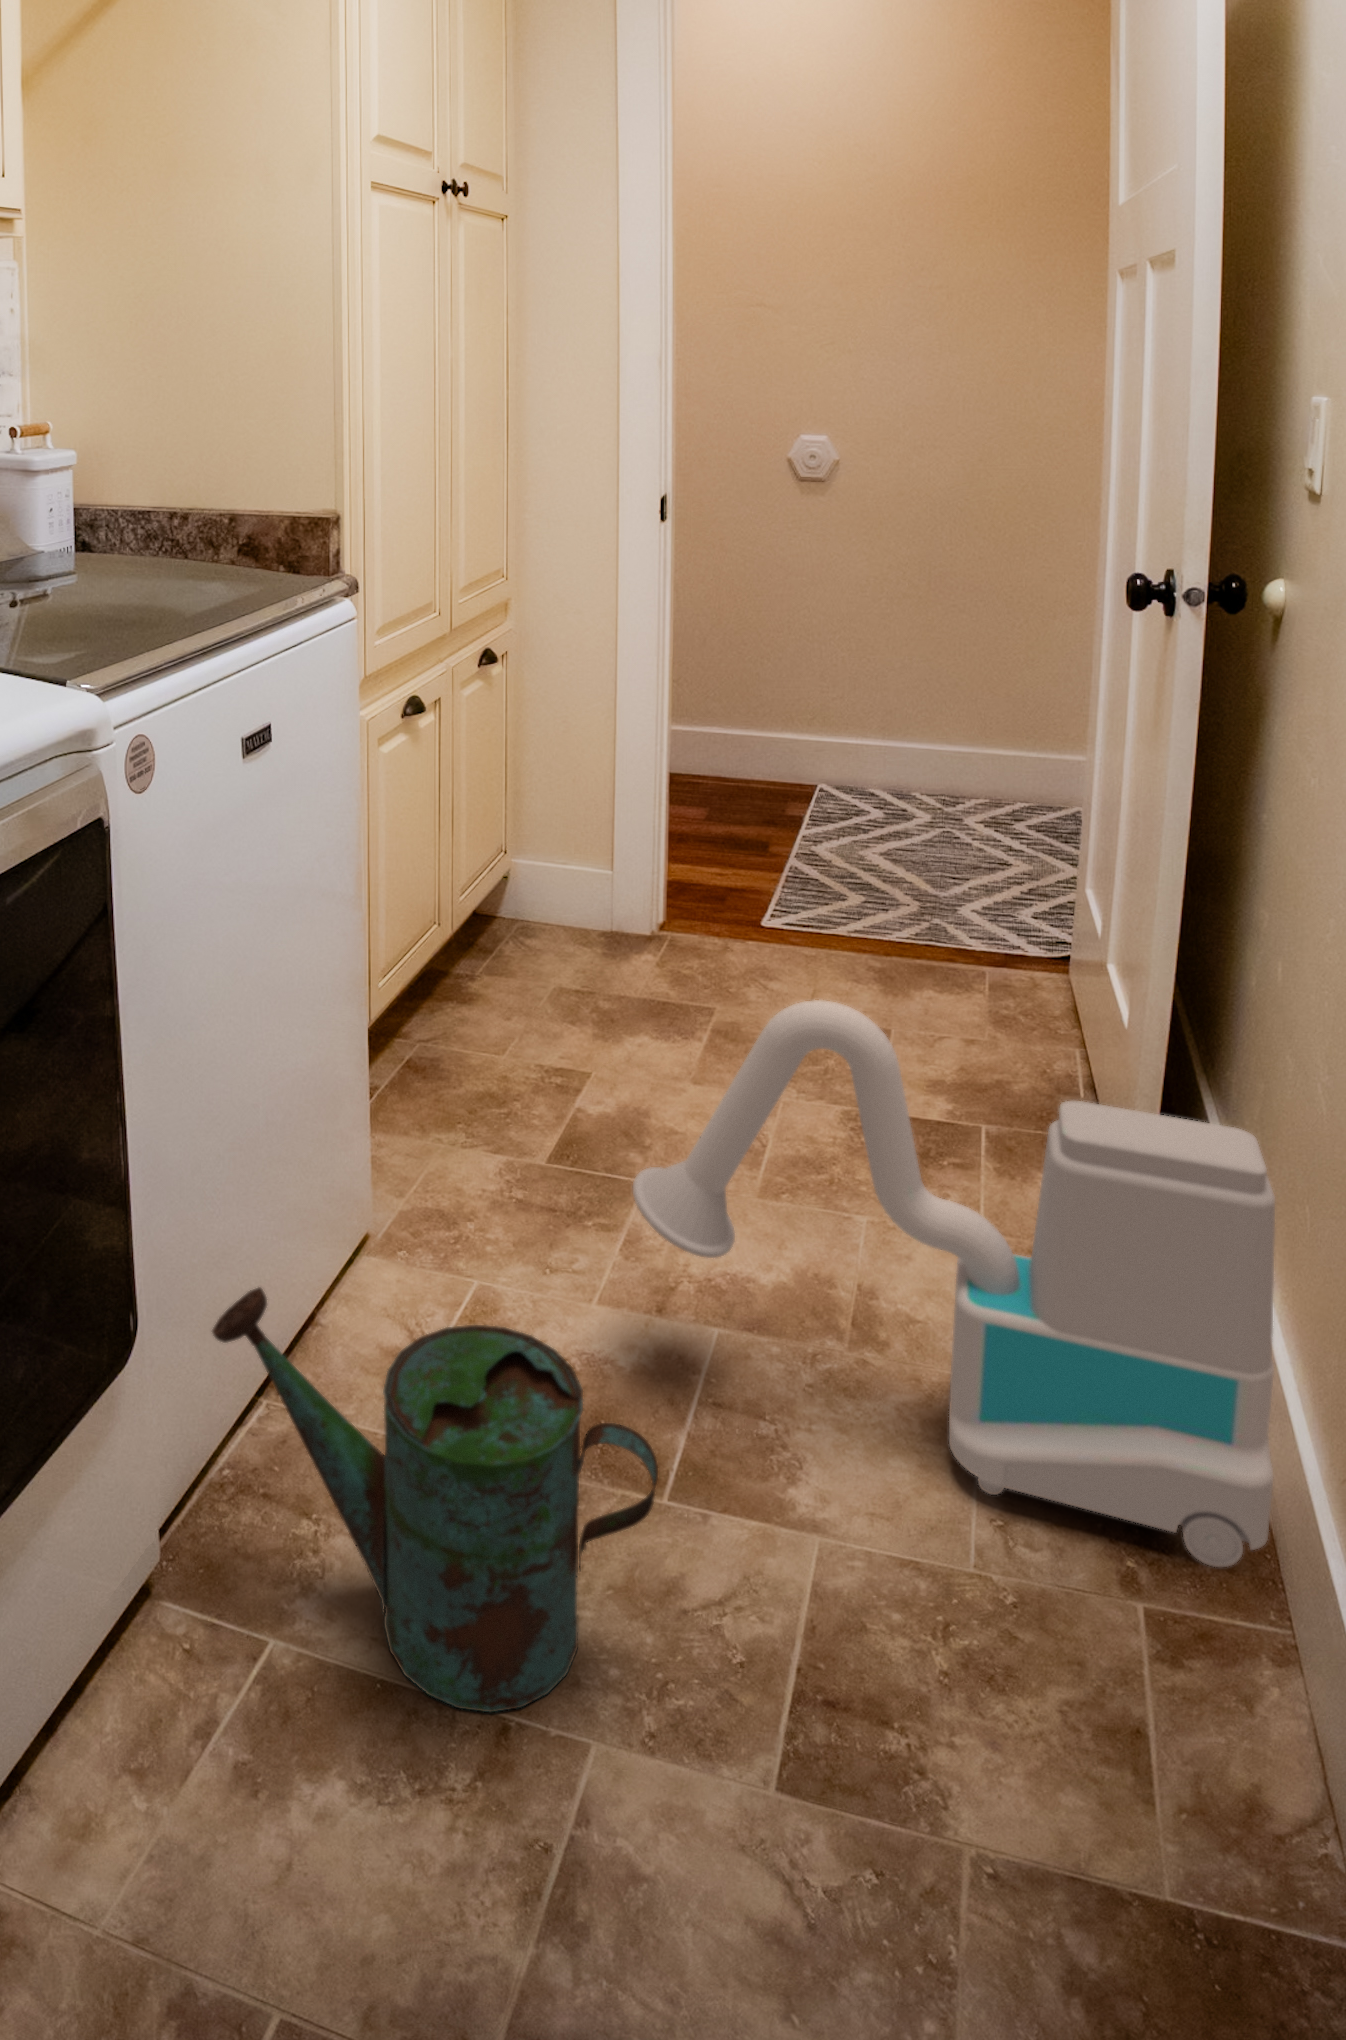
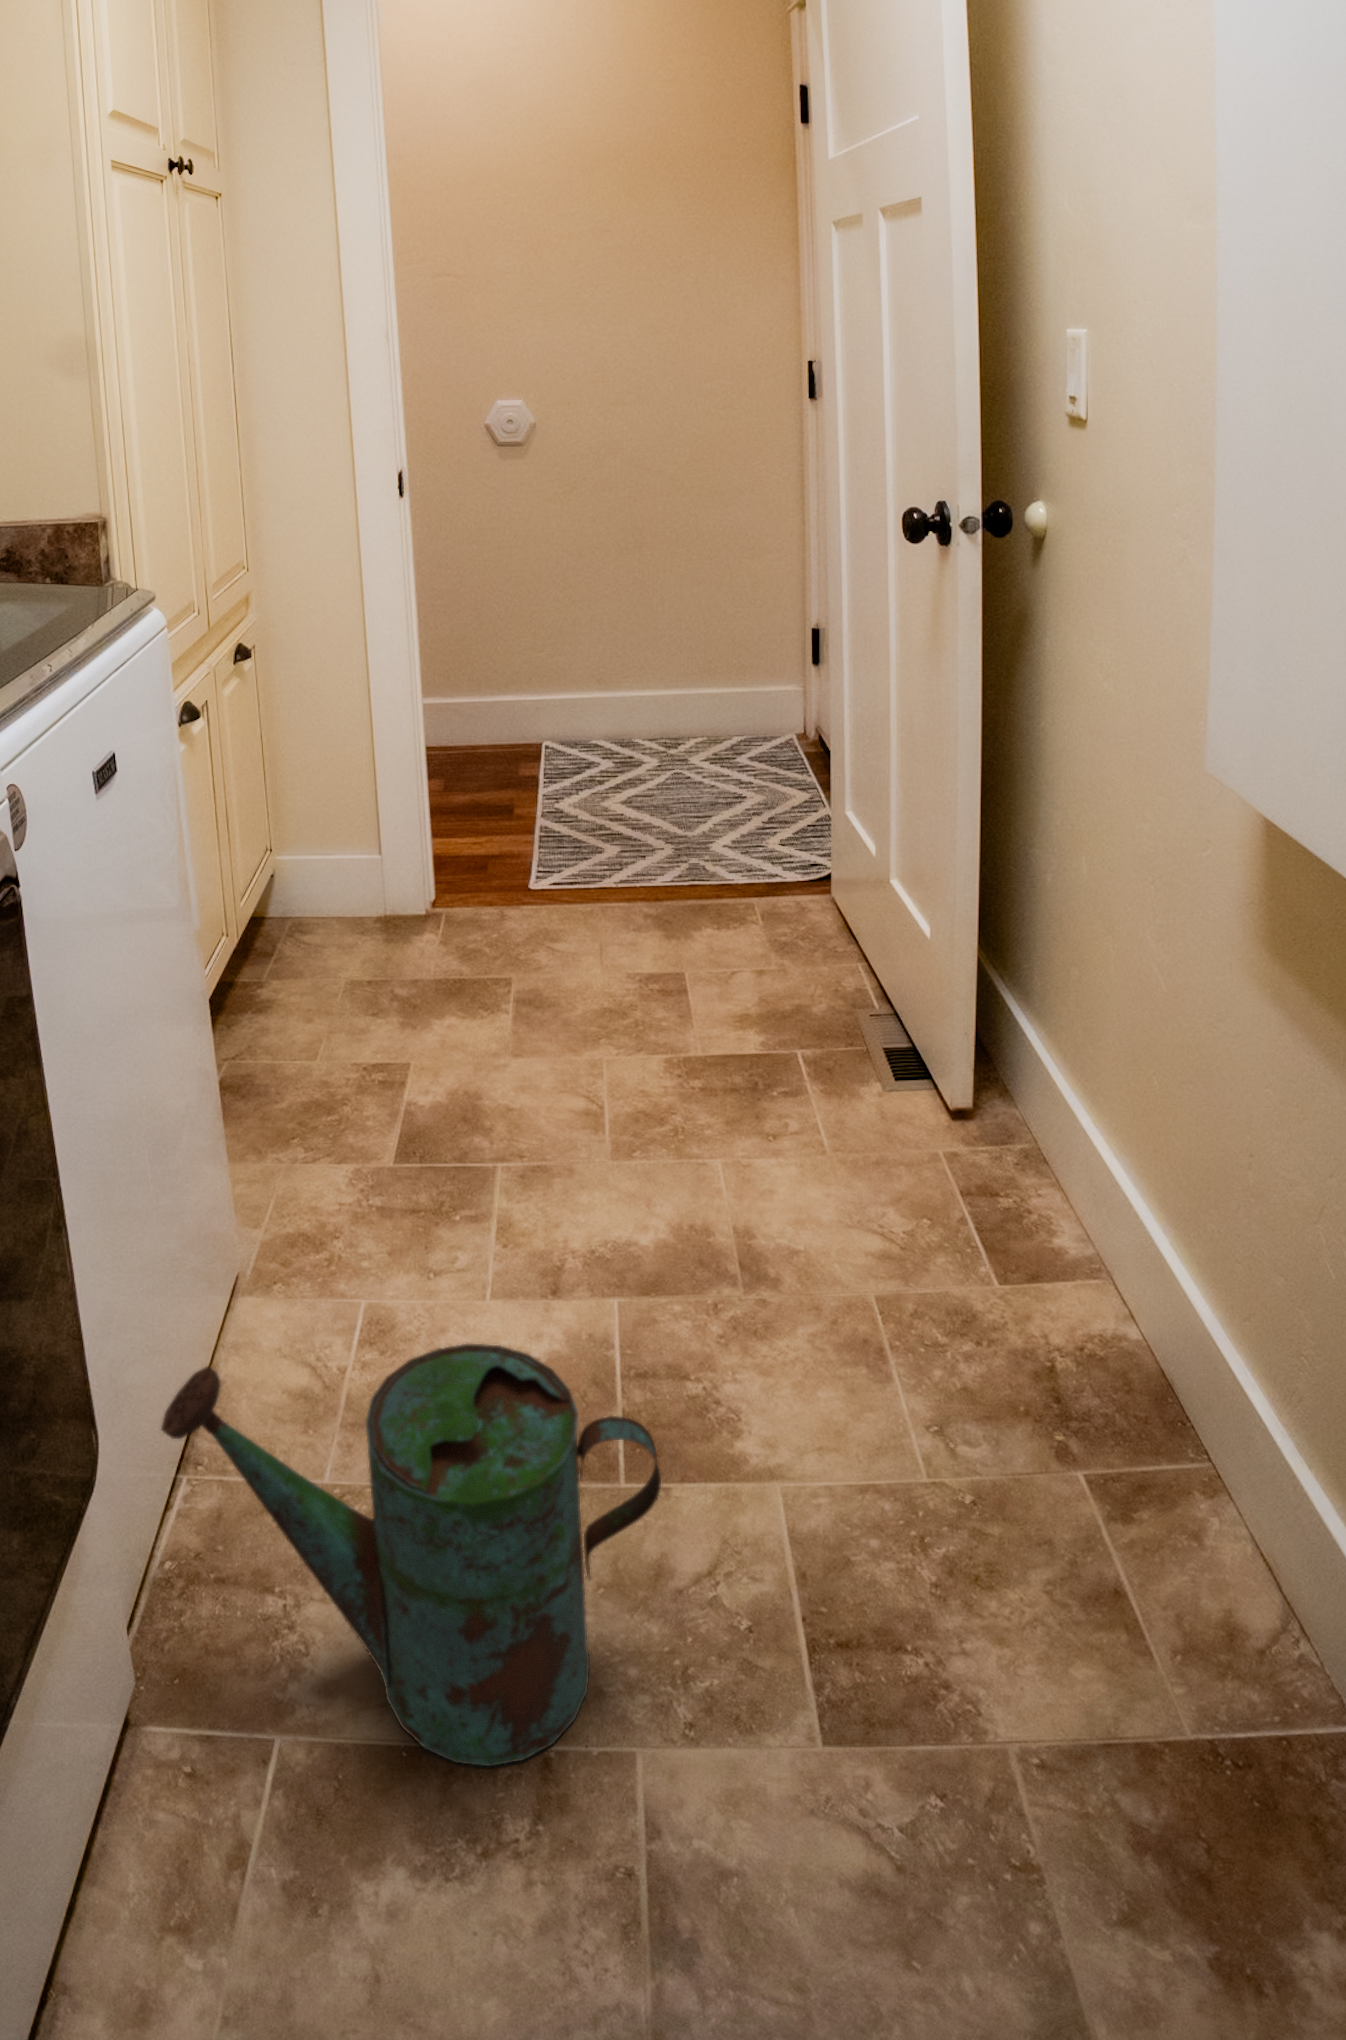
vacuum cleaner: present [633,1000,1275,1567] -> none [538,943,1151,1402]

